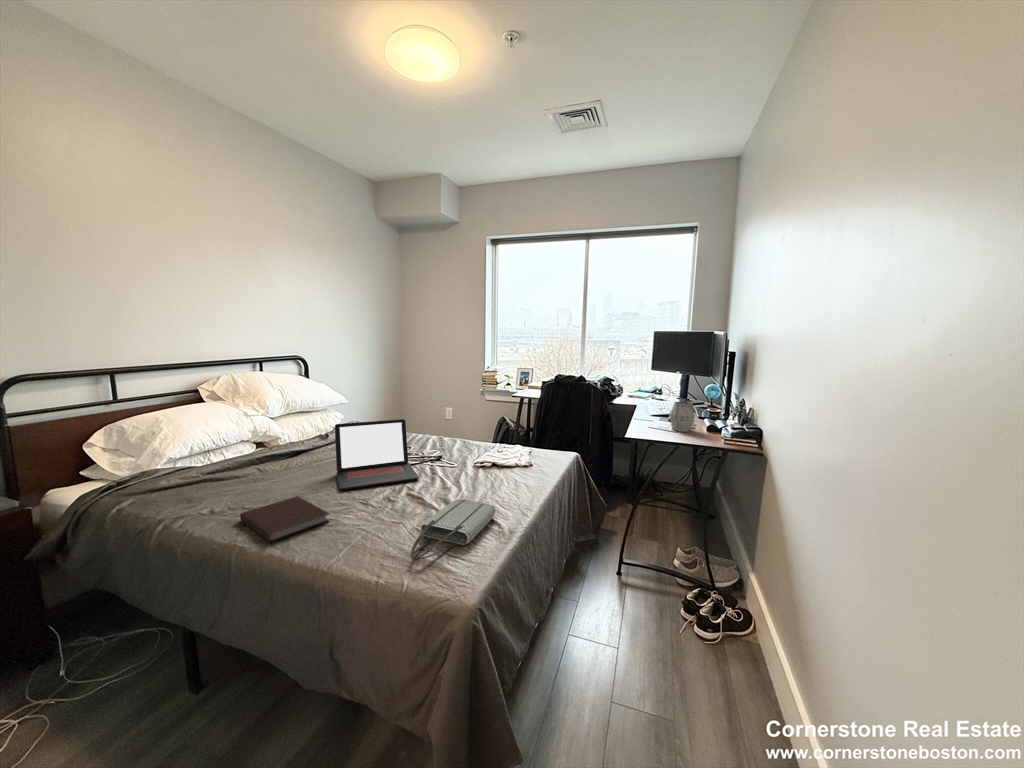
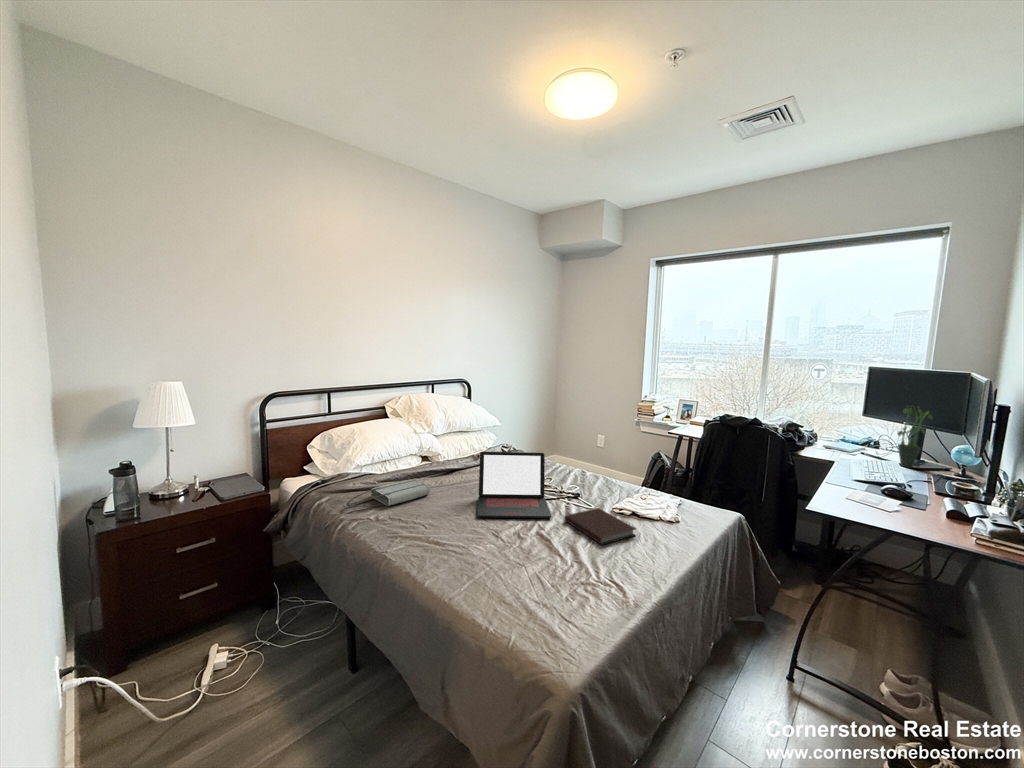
potted plant: none [674,358,694,404] -> present [898,408,933,468]
mug: present [669,402,695,432] -> none [880,471,924,515]
notebook: present [240,496,329,542] -> present [565,508,636,545]
tote bag: present [411,499,495,559] -> present [346,479,431,507]

